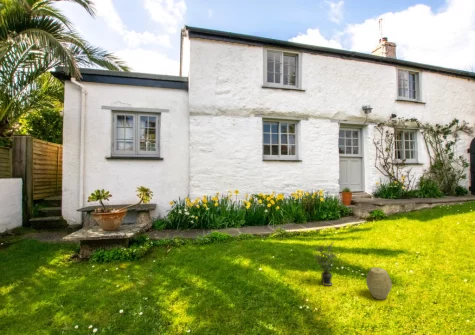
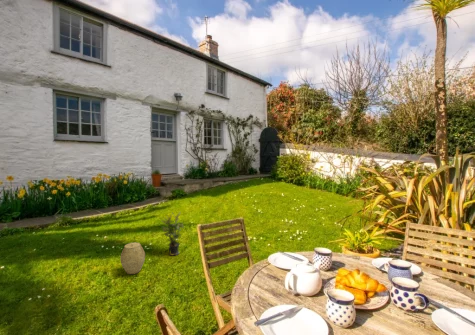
potted plant: present [315,243,336,286] -> present [162,213,183,255]

